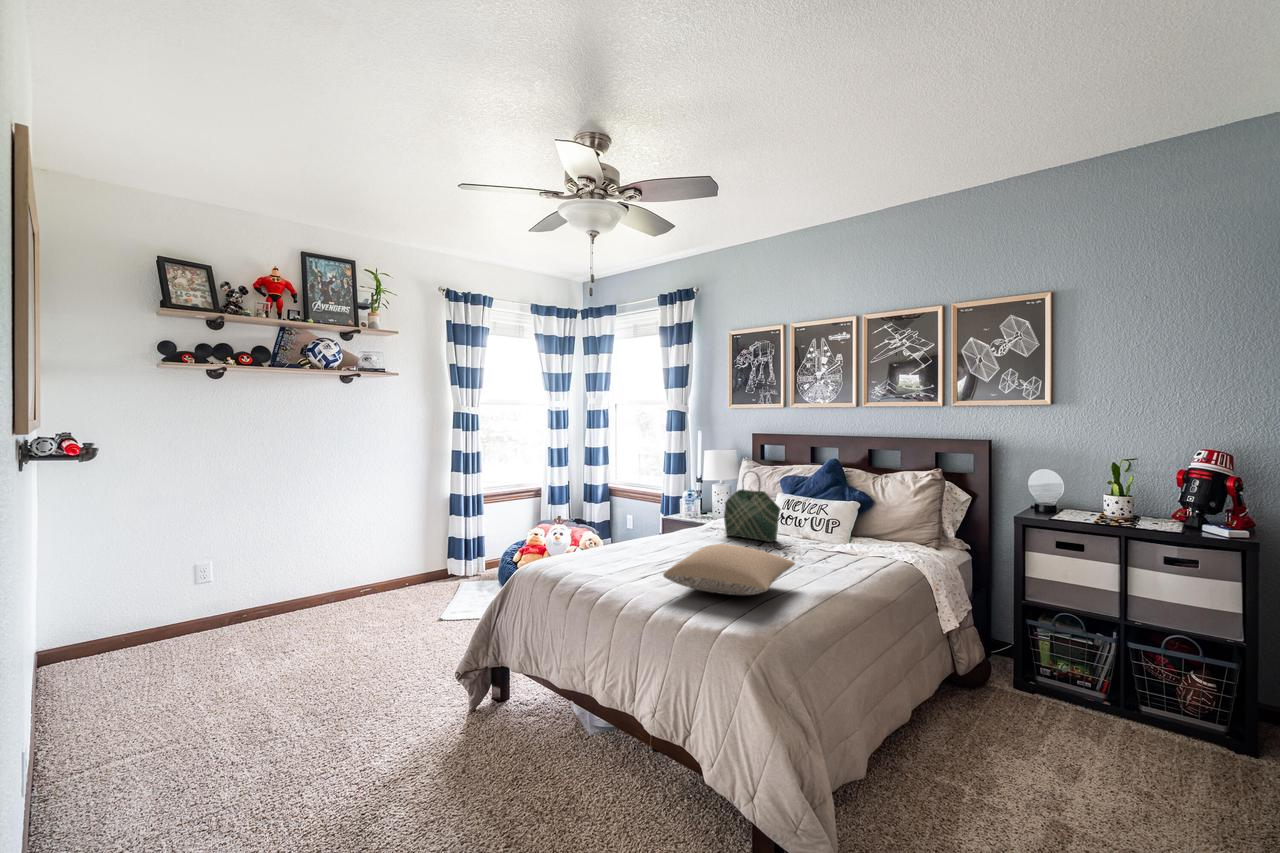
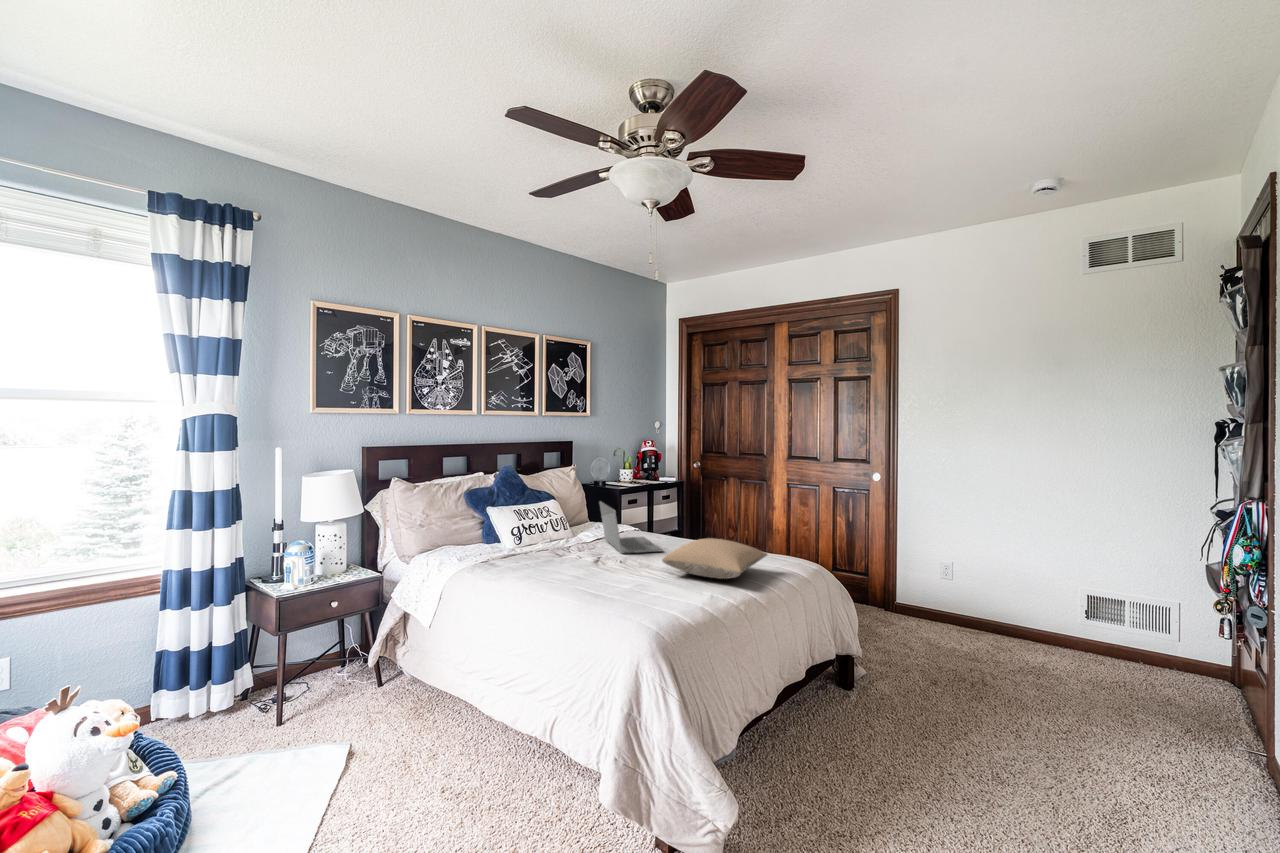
tote bag: present [724,471,780,542] -> none [511,486,562,560]
laptop: none [783,504,883,572] -> present [599,501,662,553]

